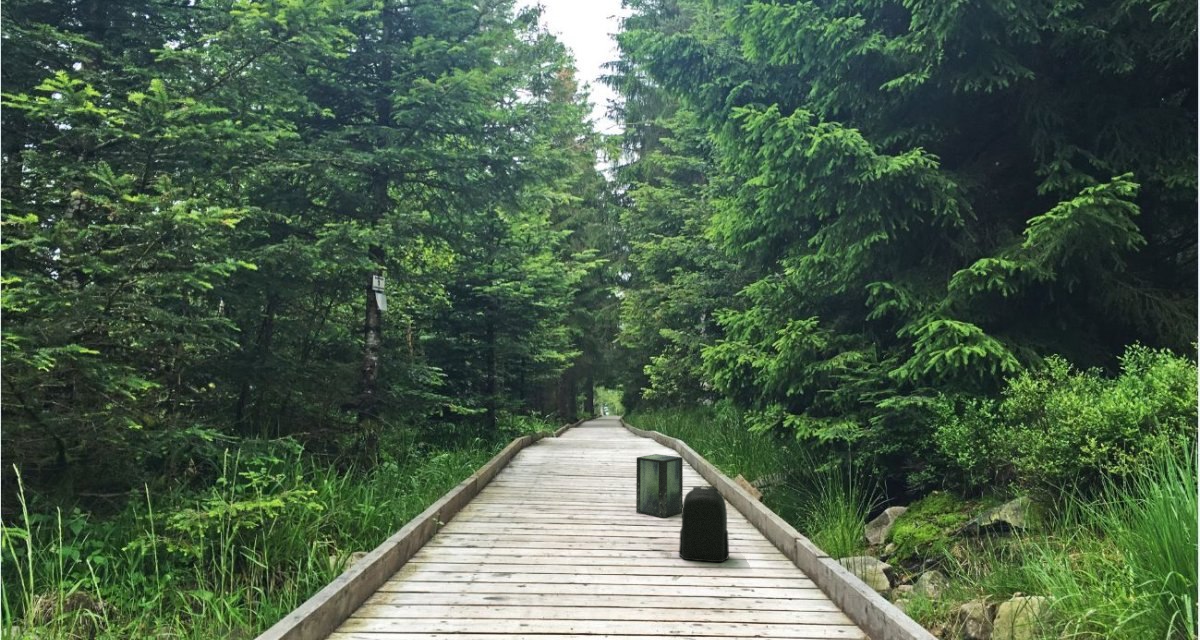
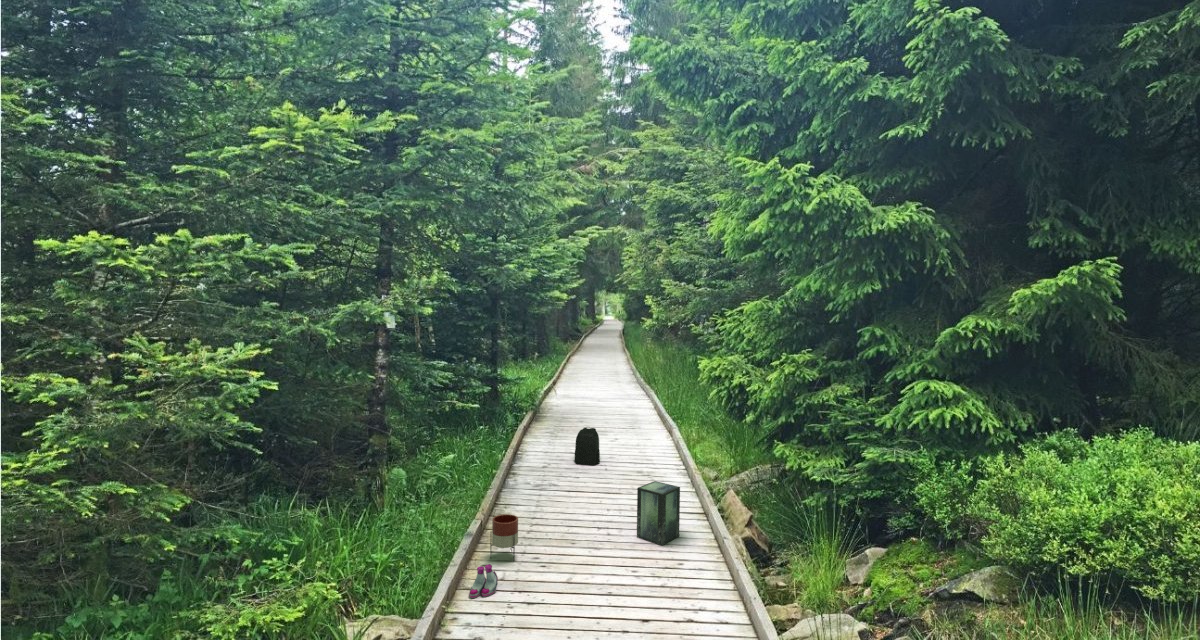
planter: none [476,478,507,526] -> present [490,514,518,561]
backpack: present [679,486,729,562] -> present [574,428,600,465]
boots: none [451,516,482,550] -> present [469,564,498,598]

